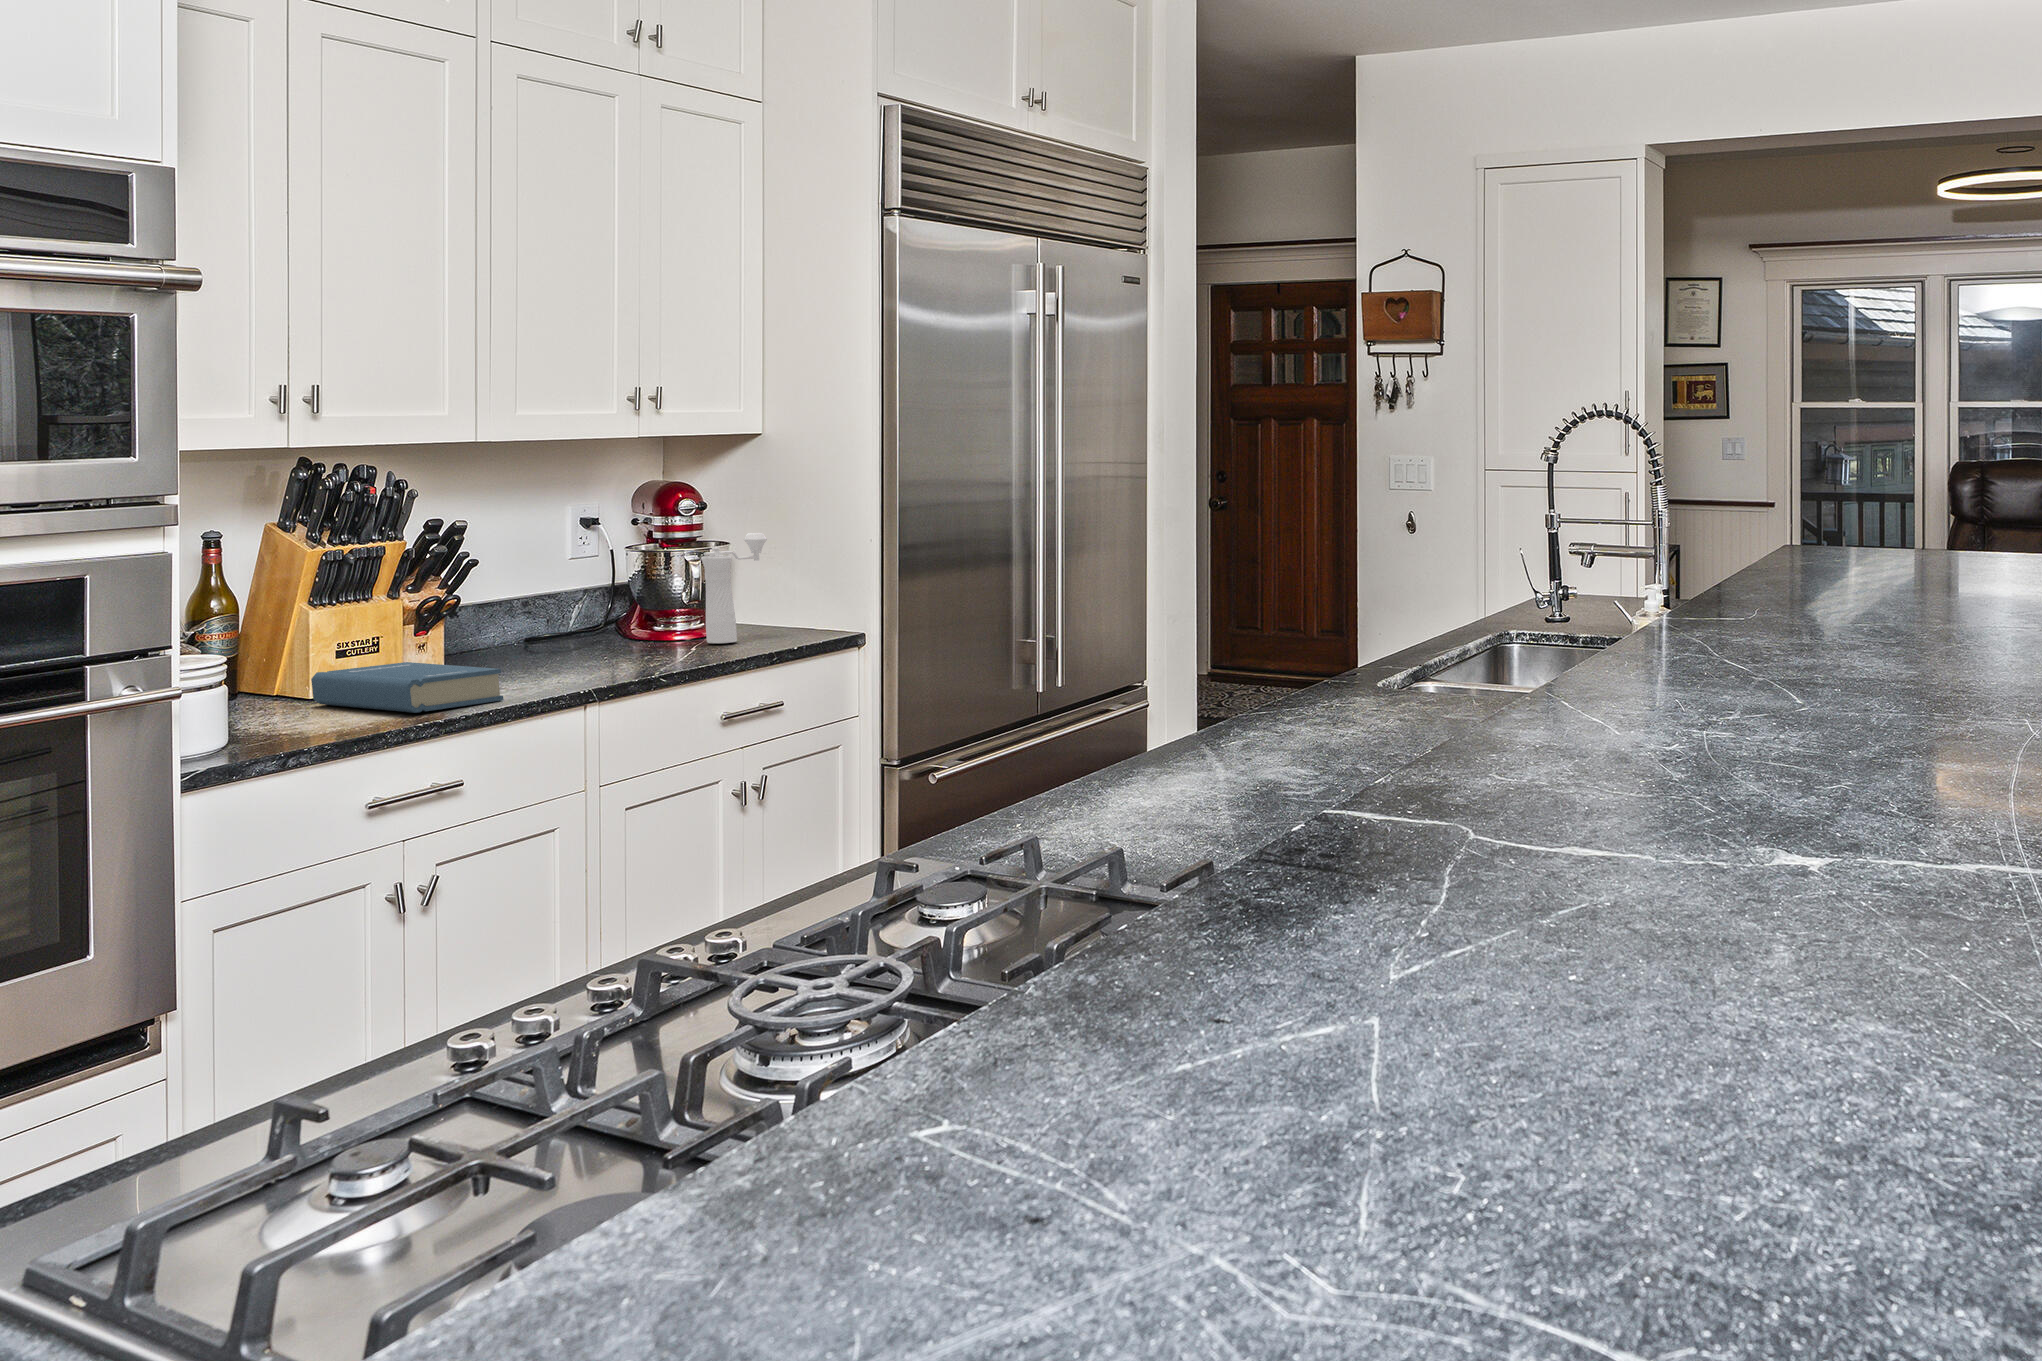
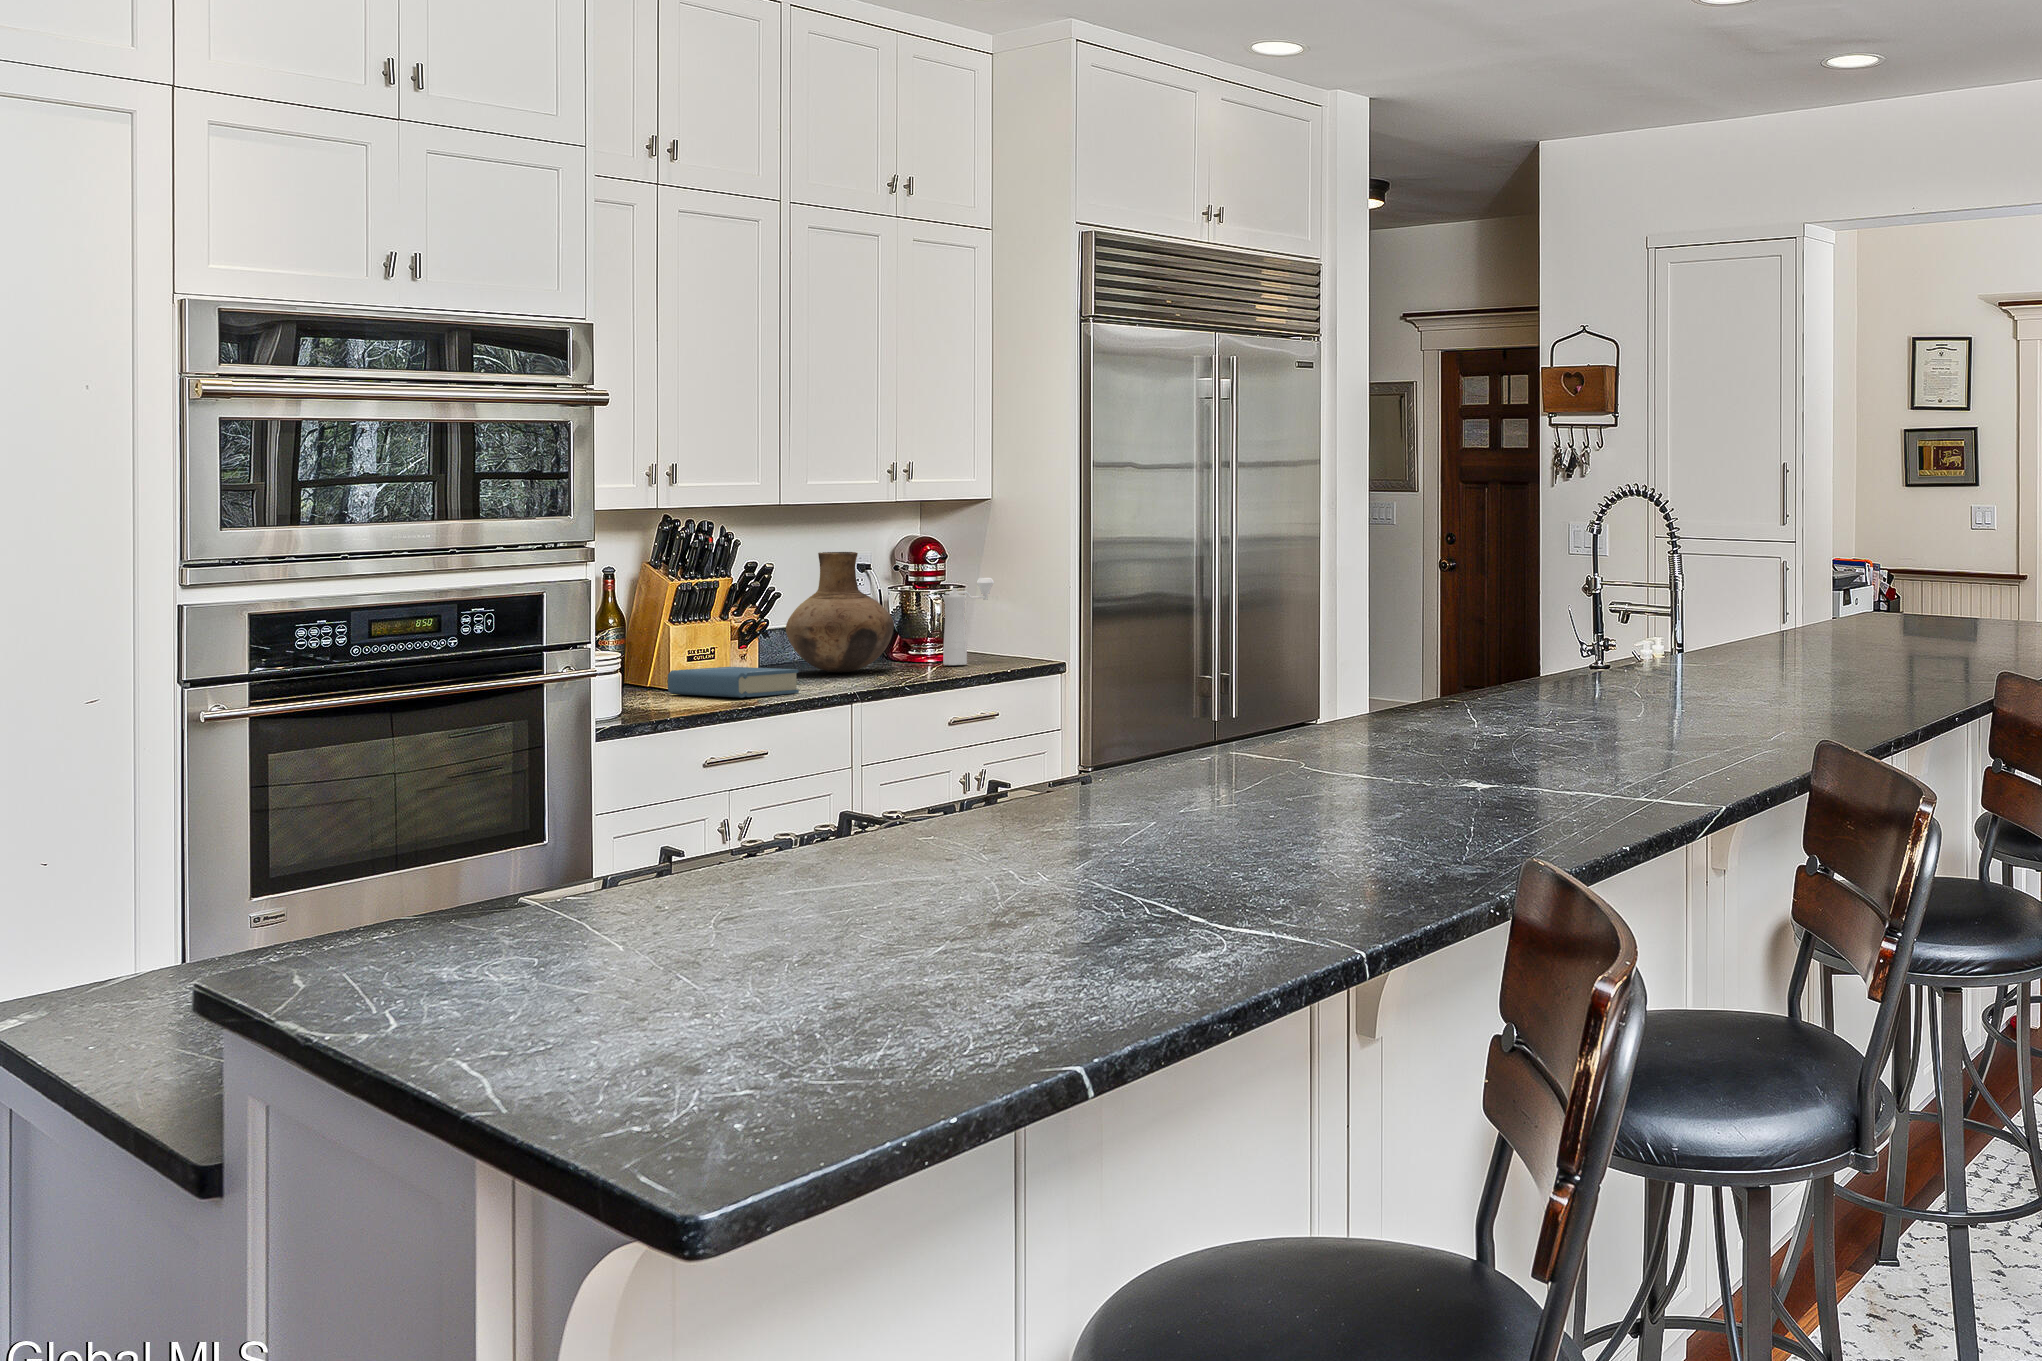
vase: none [491,503,638,658] -> present [786,552,894,672]

